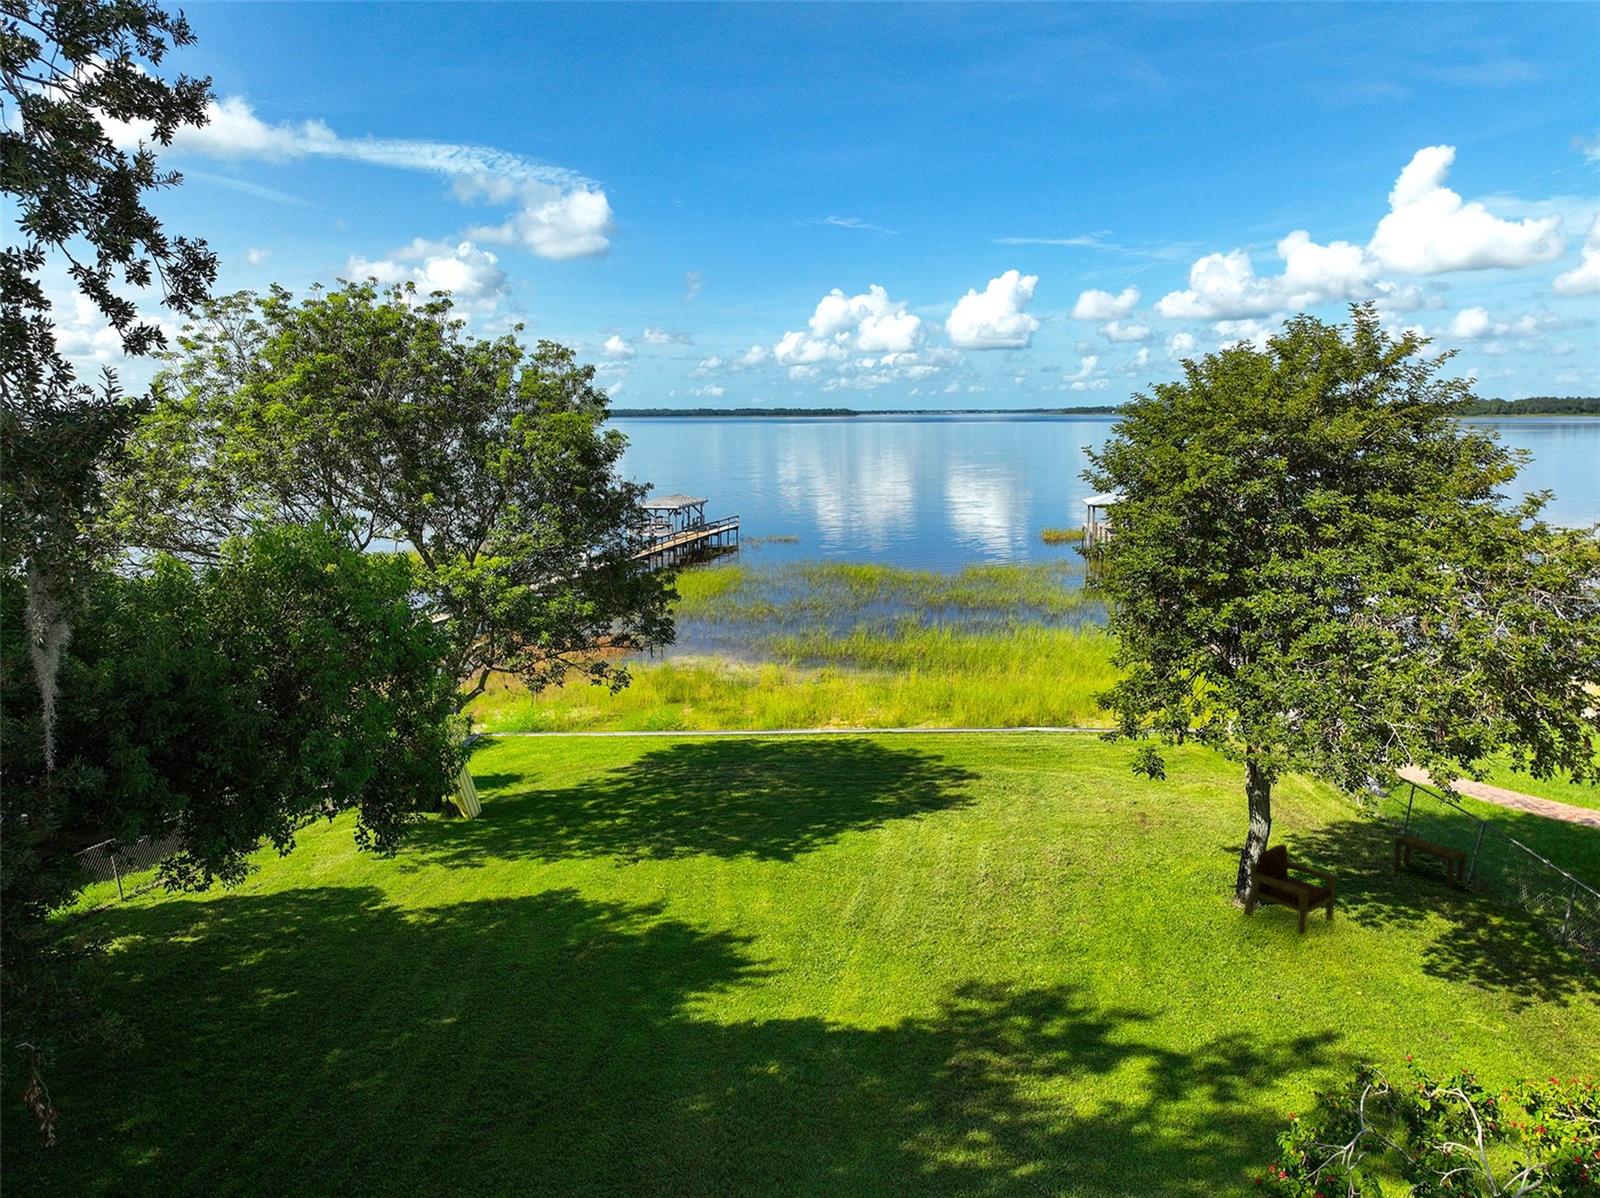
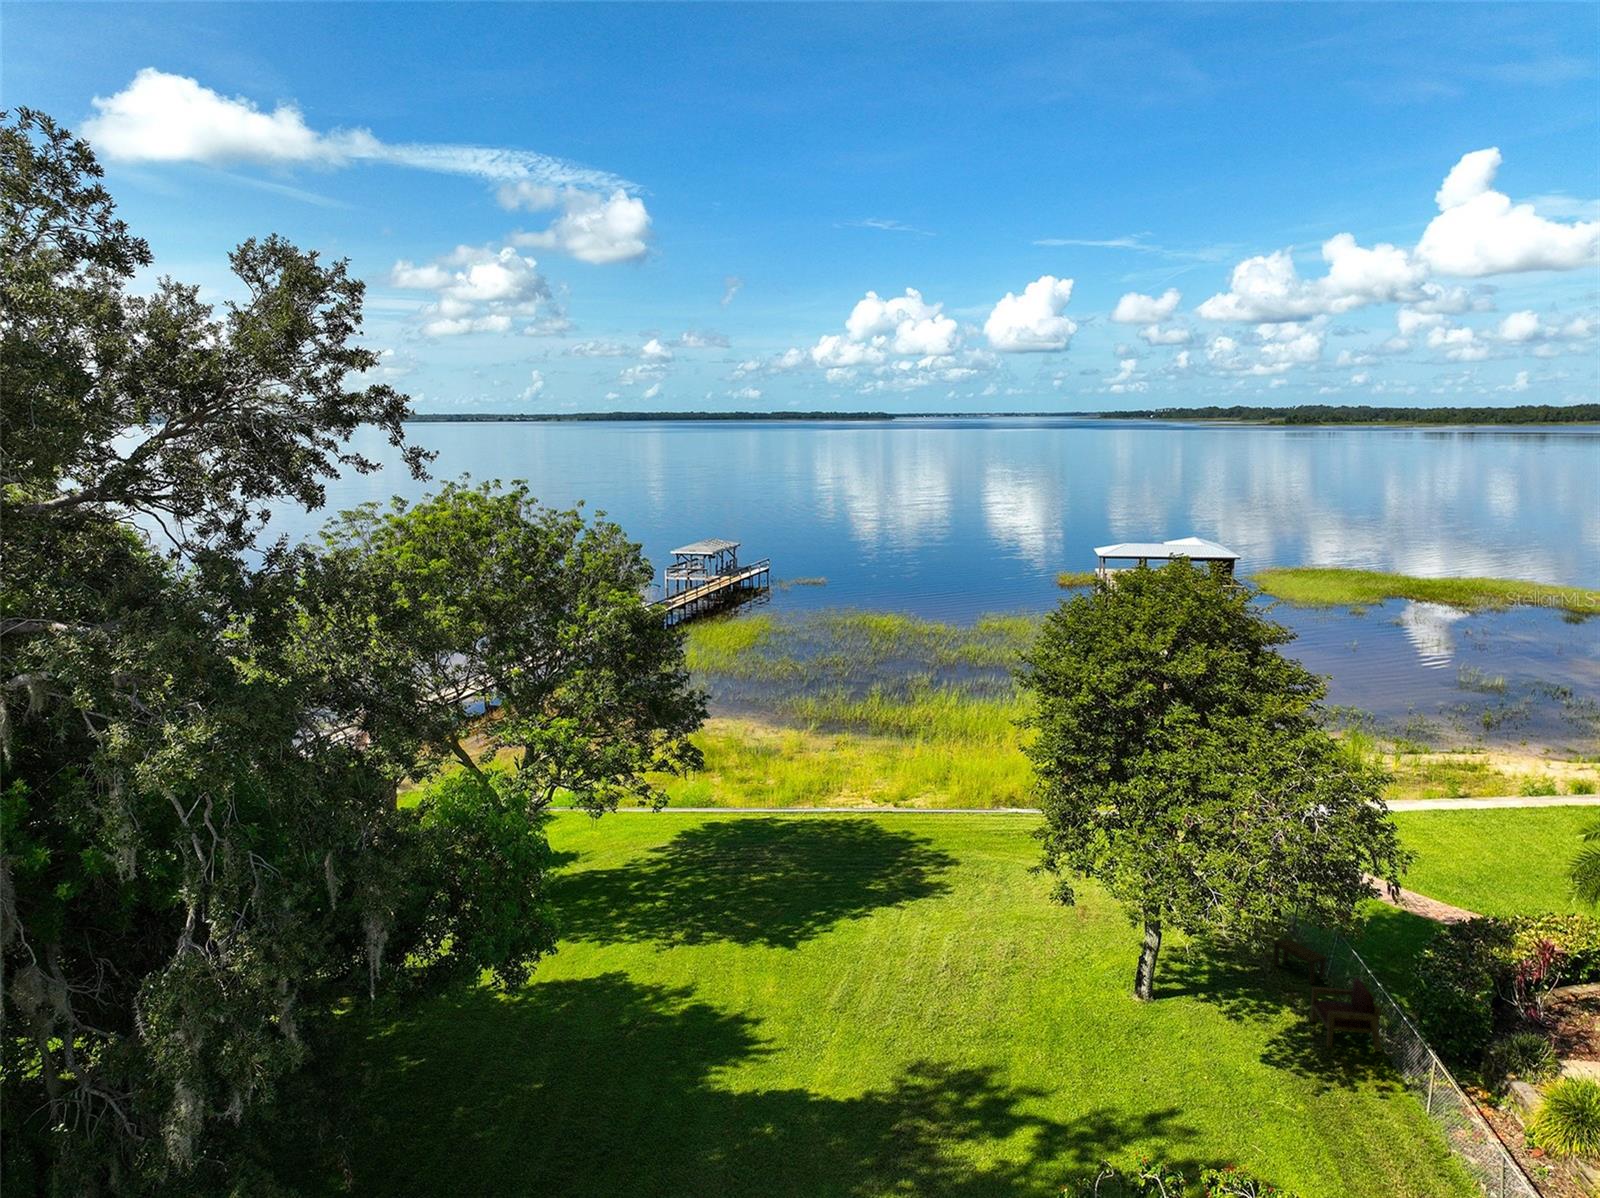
armchair: present [1244,844,1336,935] -> present [1311,978,1381,1051]

